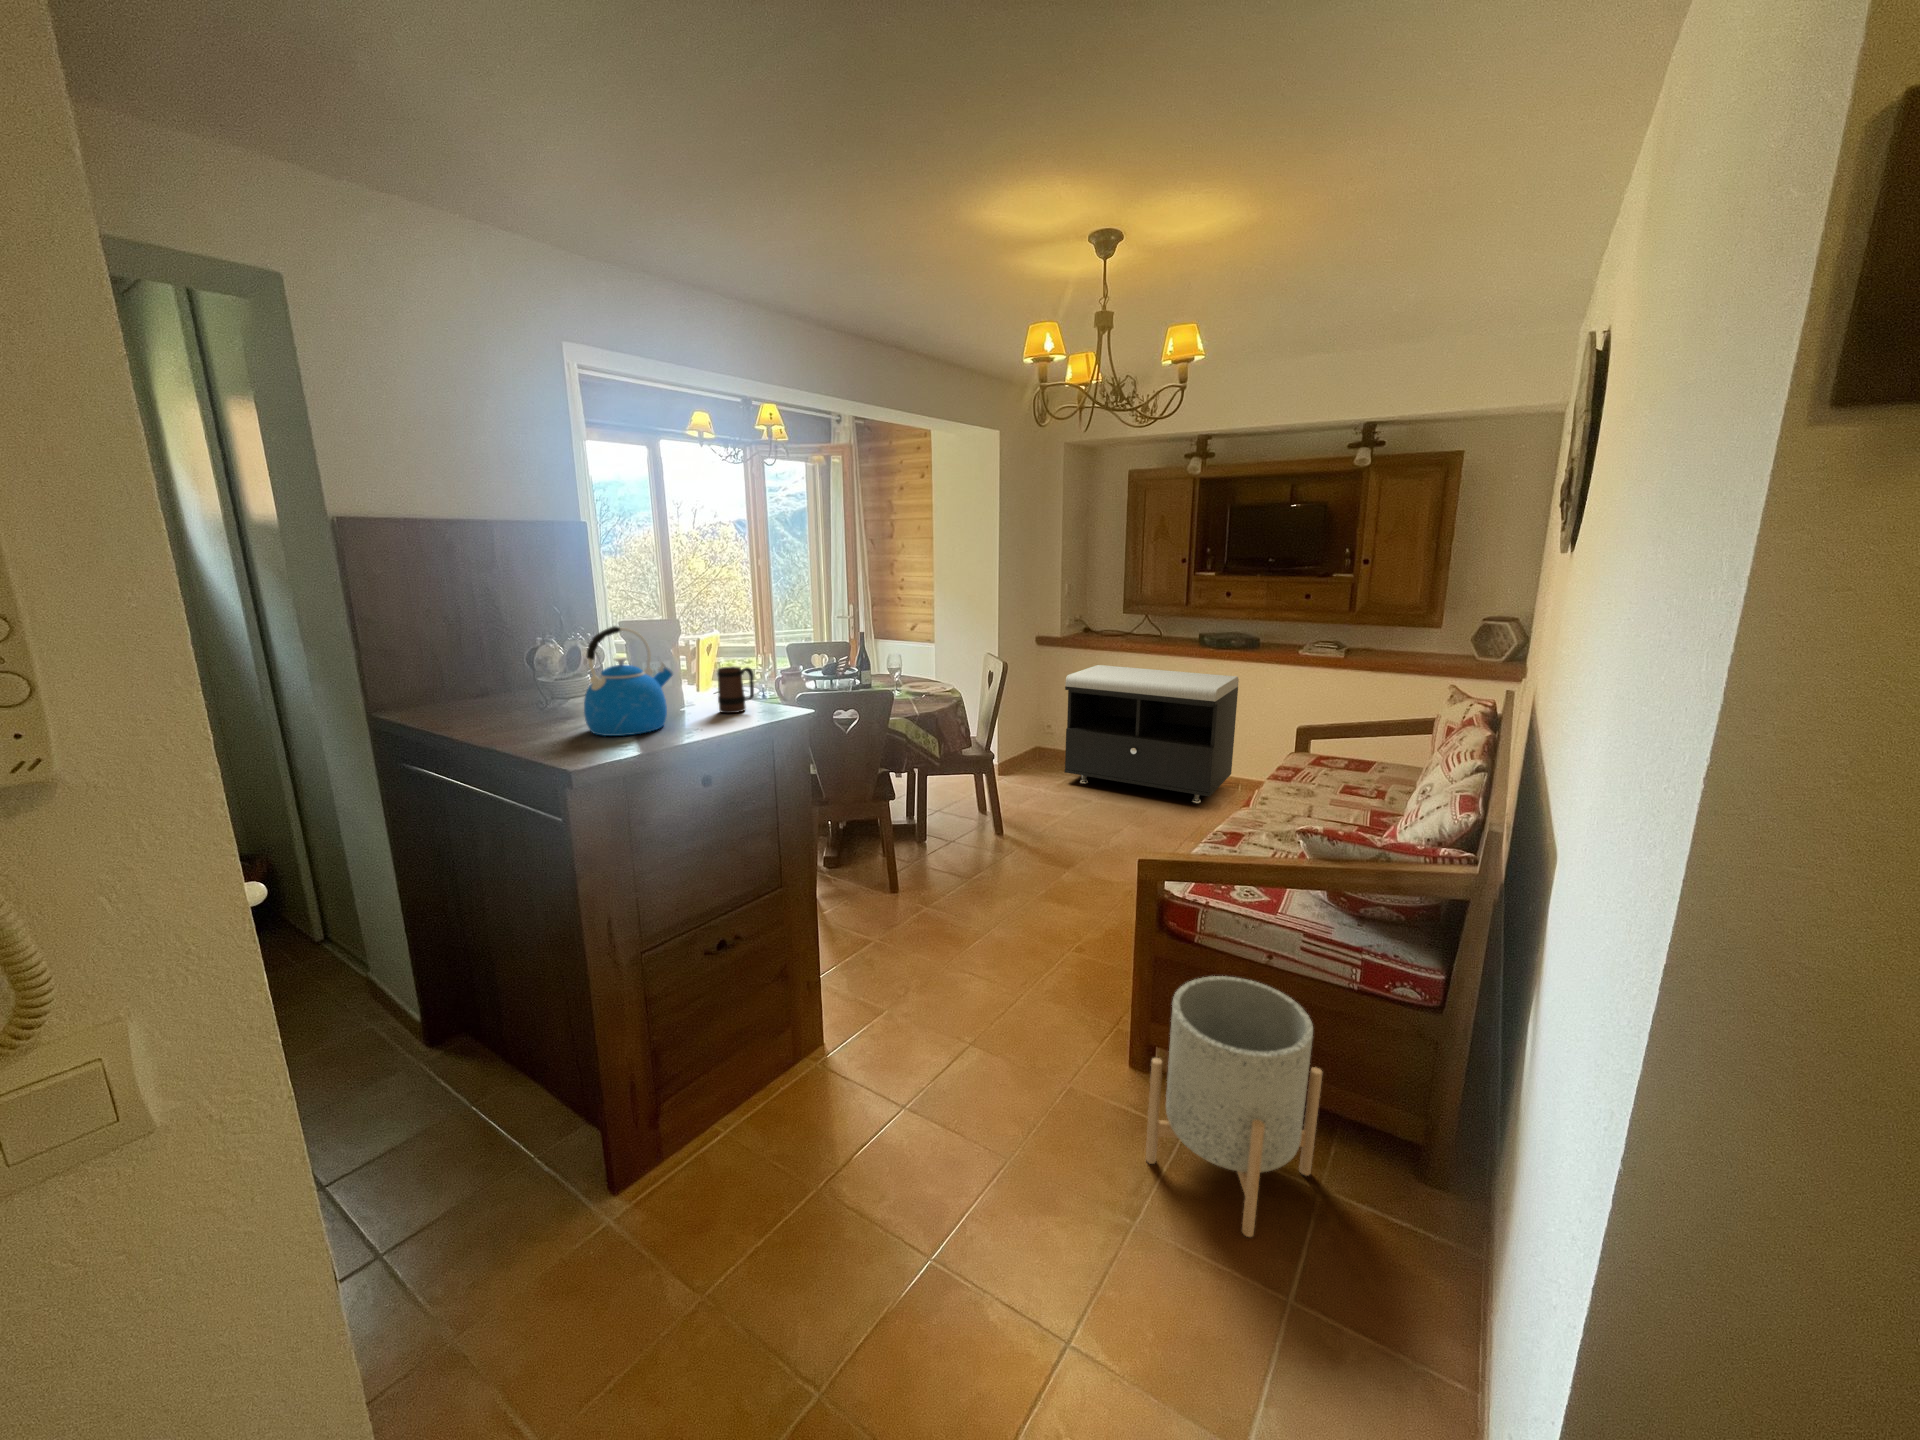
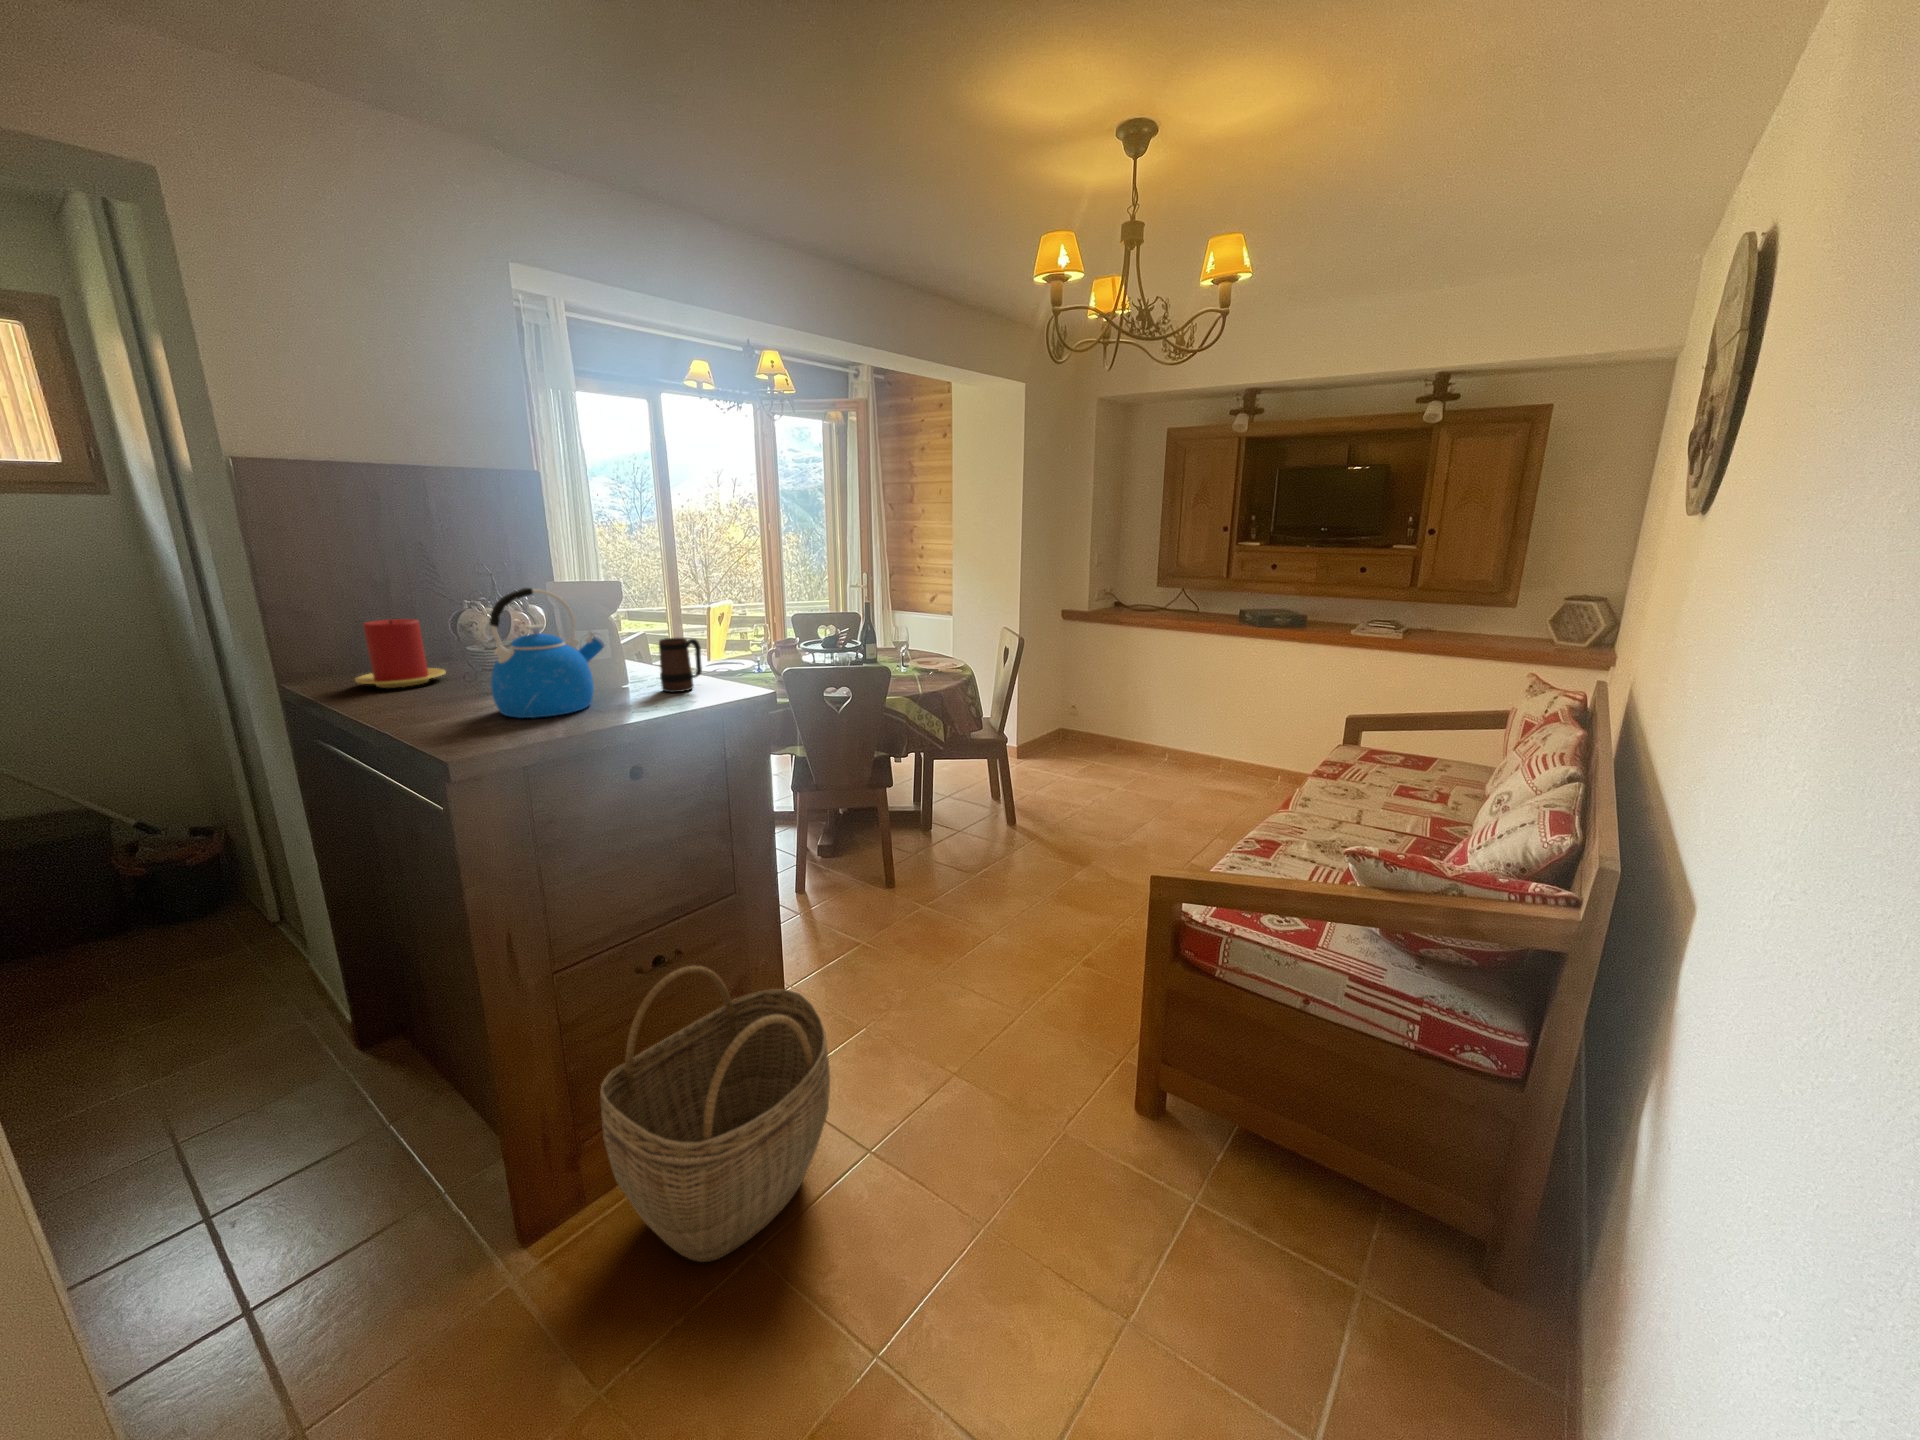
candle: none [443,654,519,715] -> present [355,619,445,687]
storage bench: present [1065,665,1239,803] -> none [1087,642,1281,795]
woven basket: none [686,946,875,1198] -> present [600,966,830,1262]
planter: present [1146,976,1322,1237] -> none [1145,1023,1366,1352]

